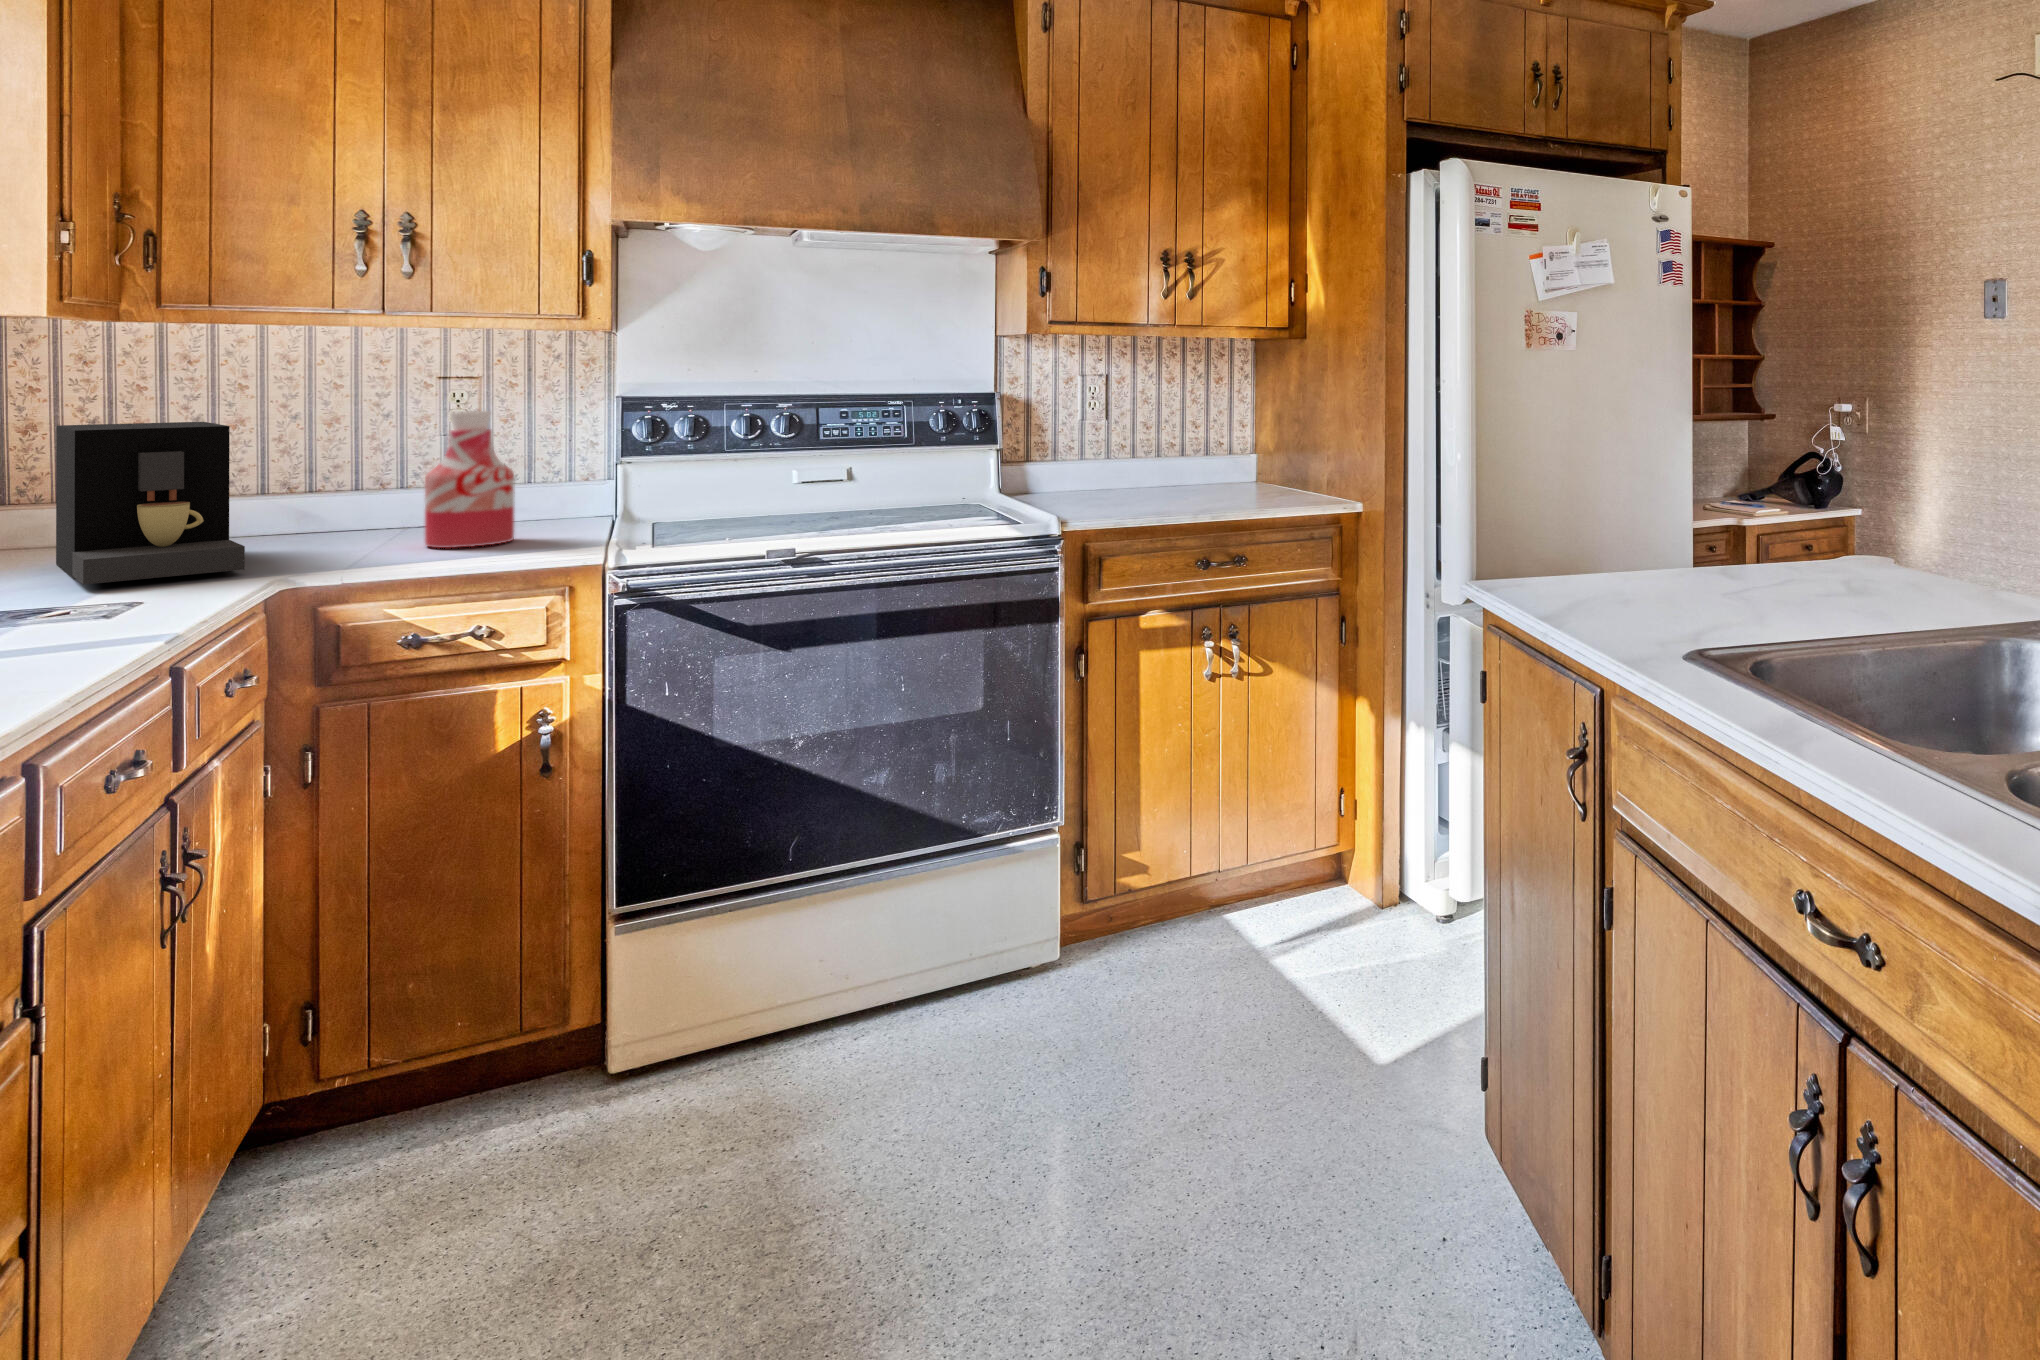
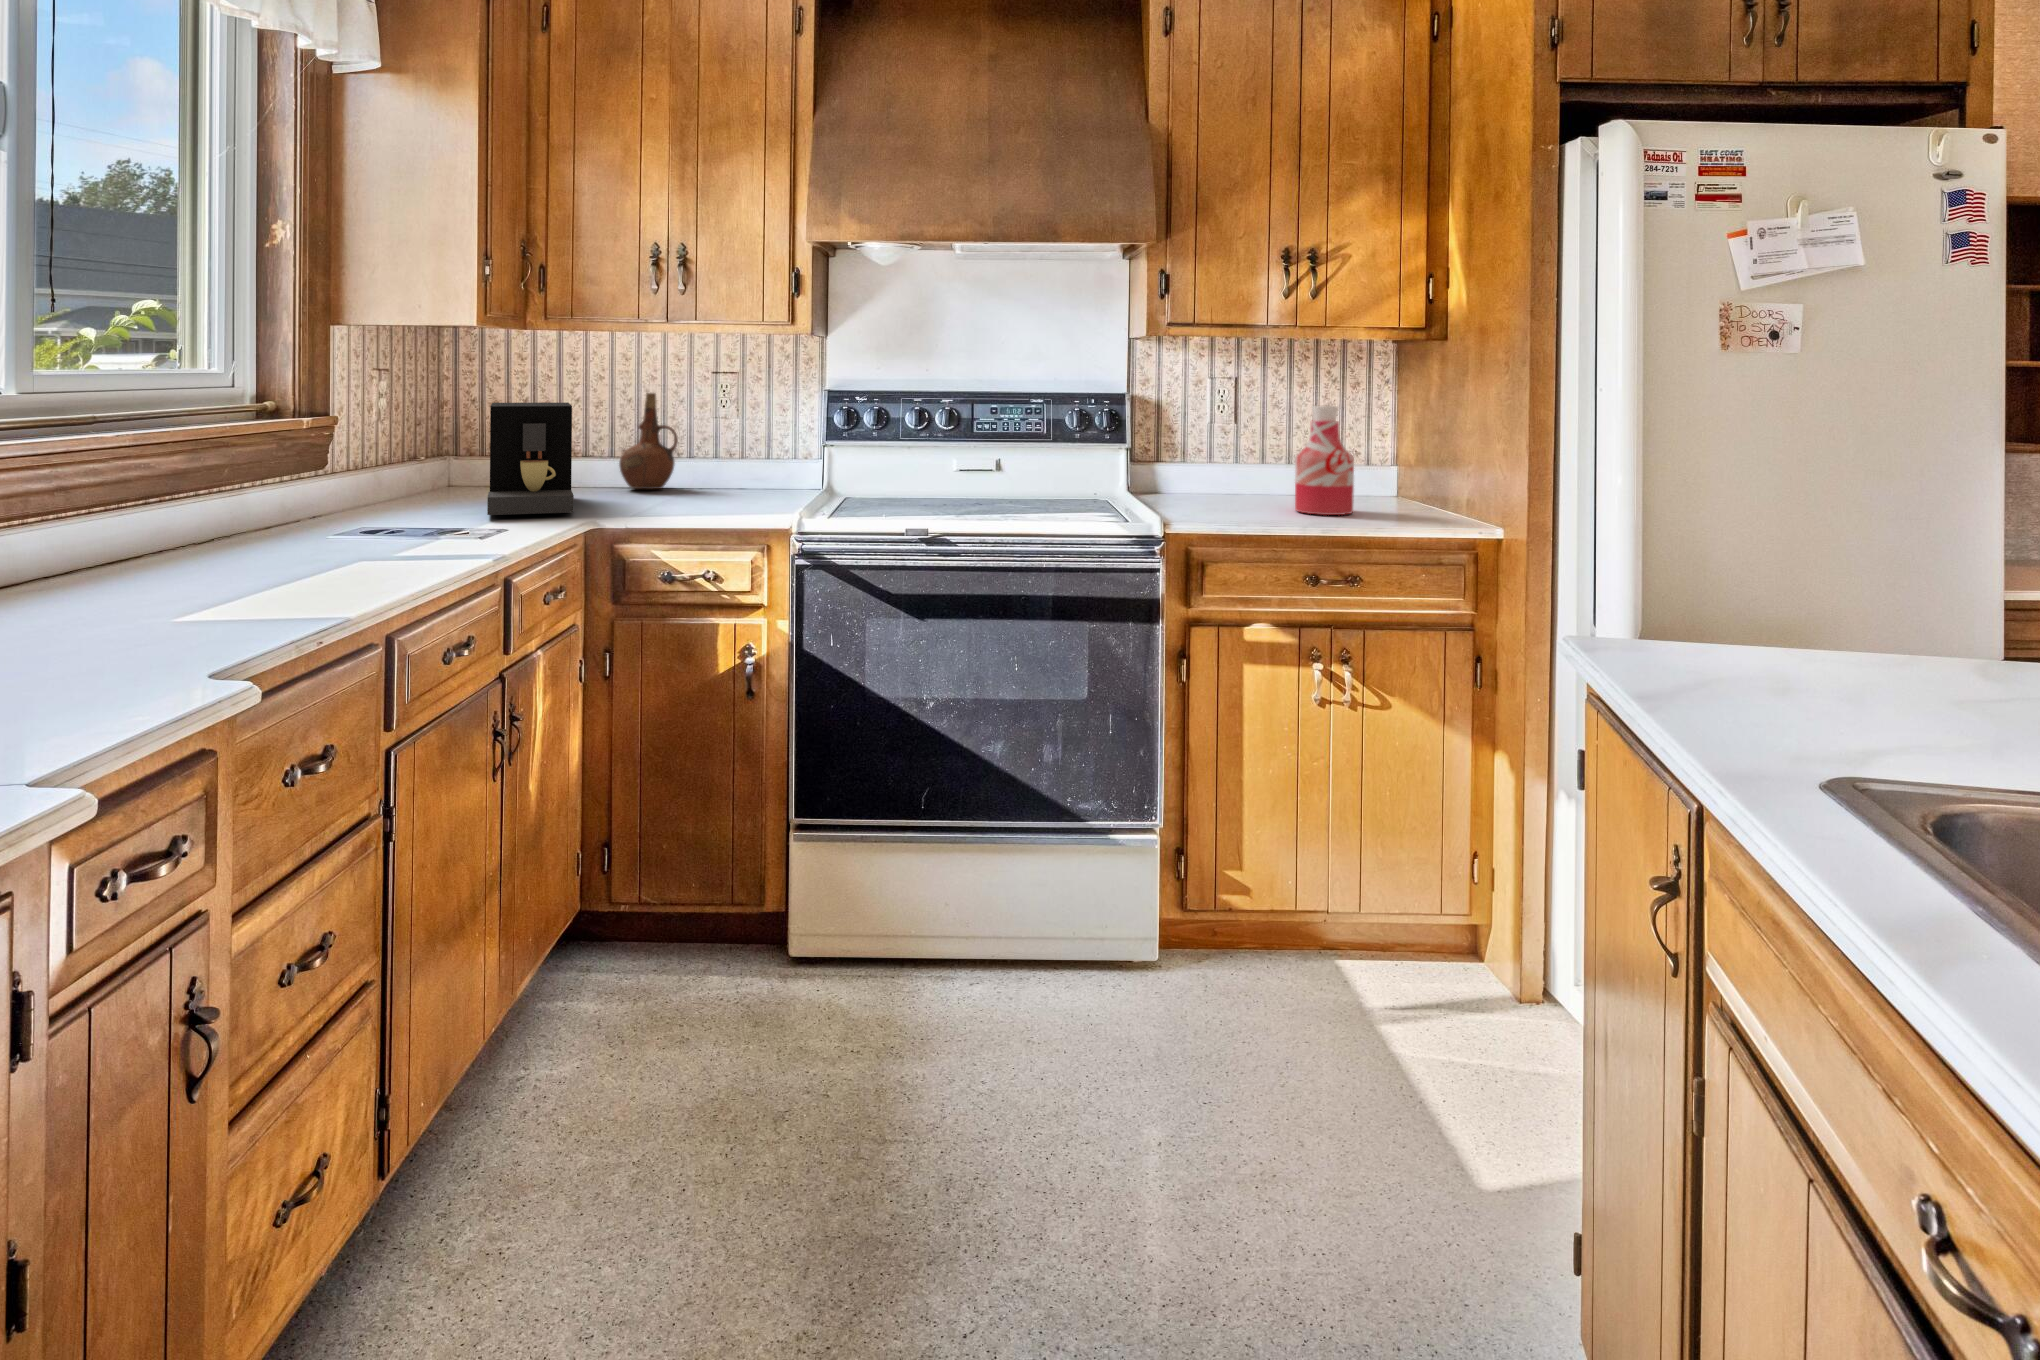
ceramic pitcher: none [288,405,387,533] -> present [619,393,678,489]
bottle: present [425,411,515,548] -> present [1295,405,1354,515]

